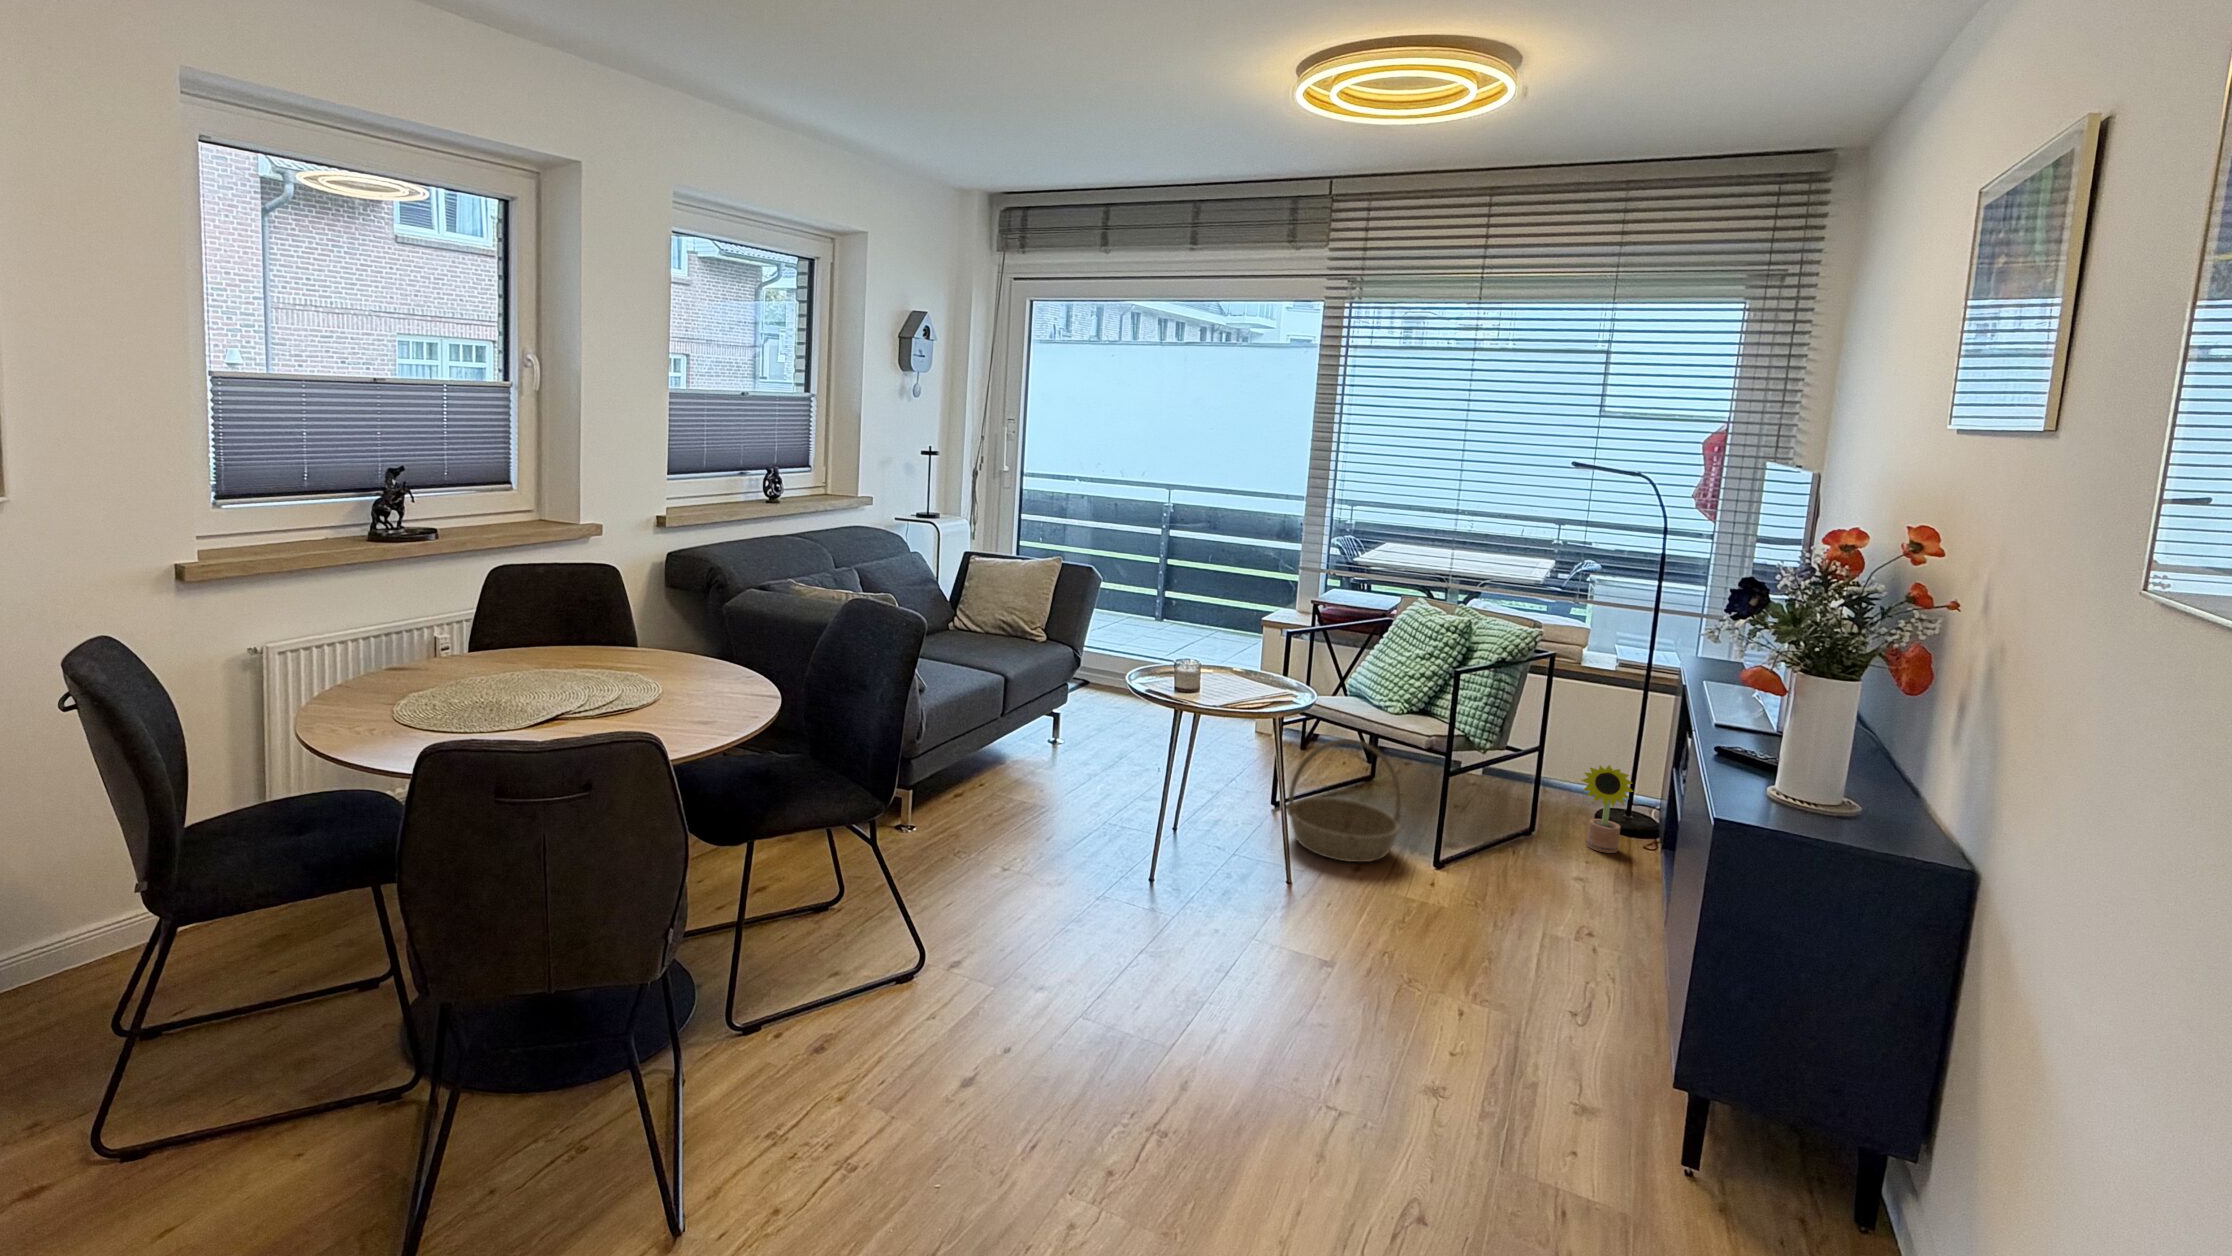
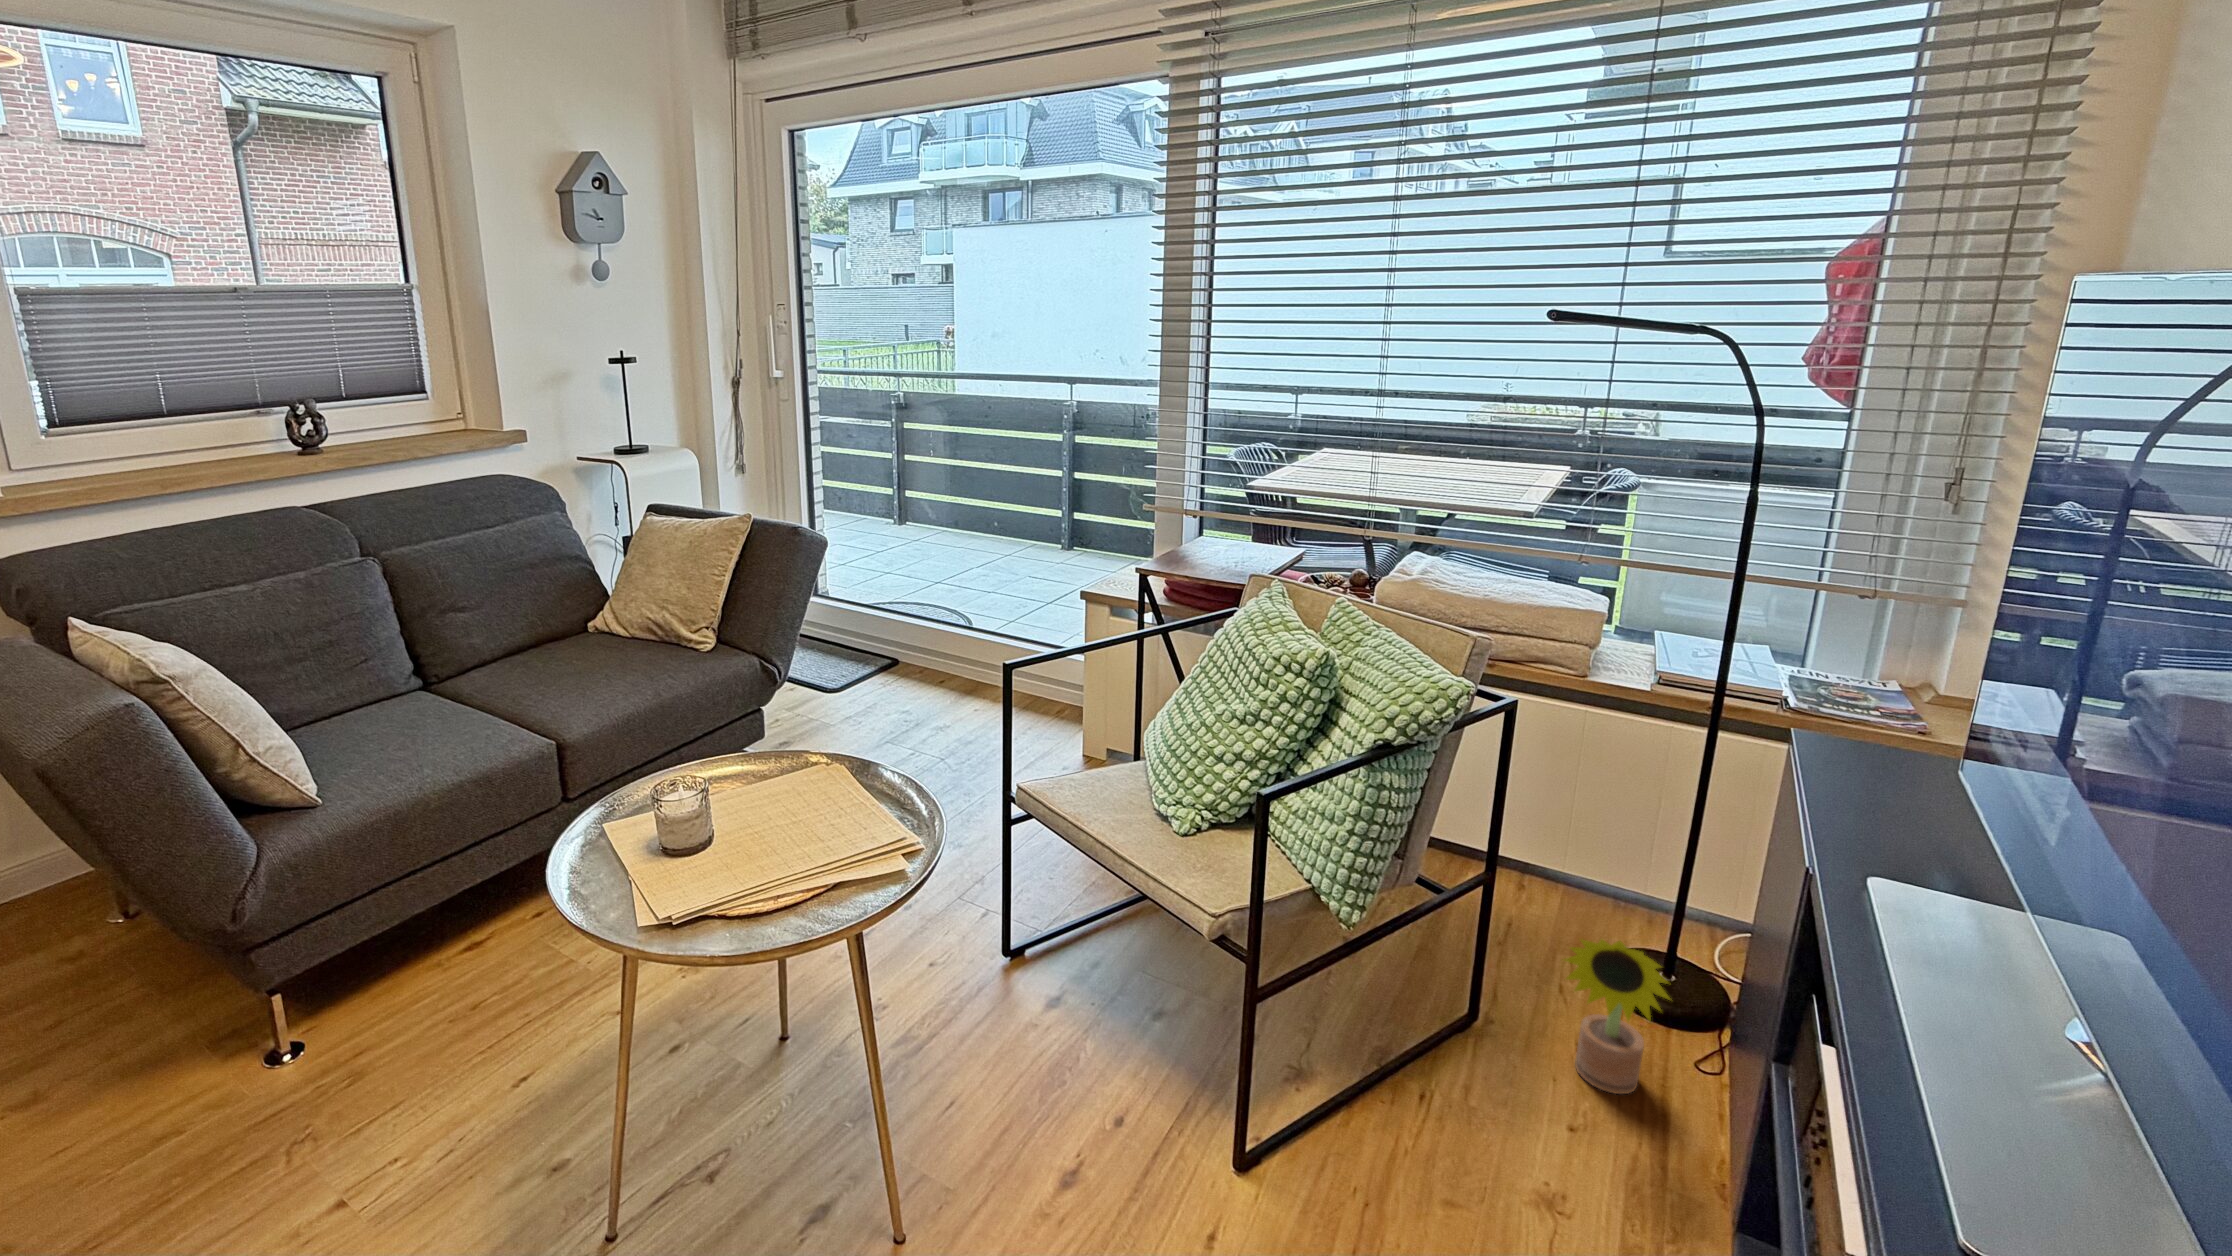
basket: present [1287,739,1401,862] -> none [964,905,1181,1160]

